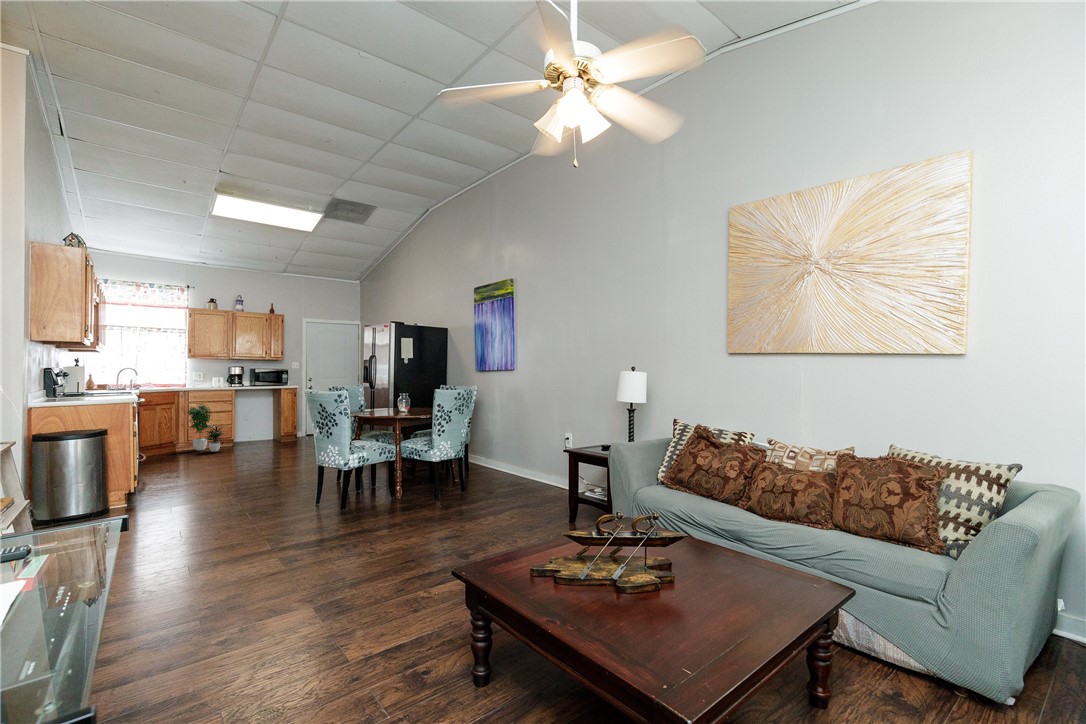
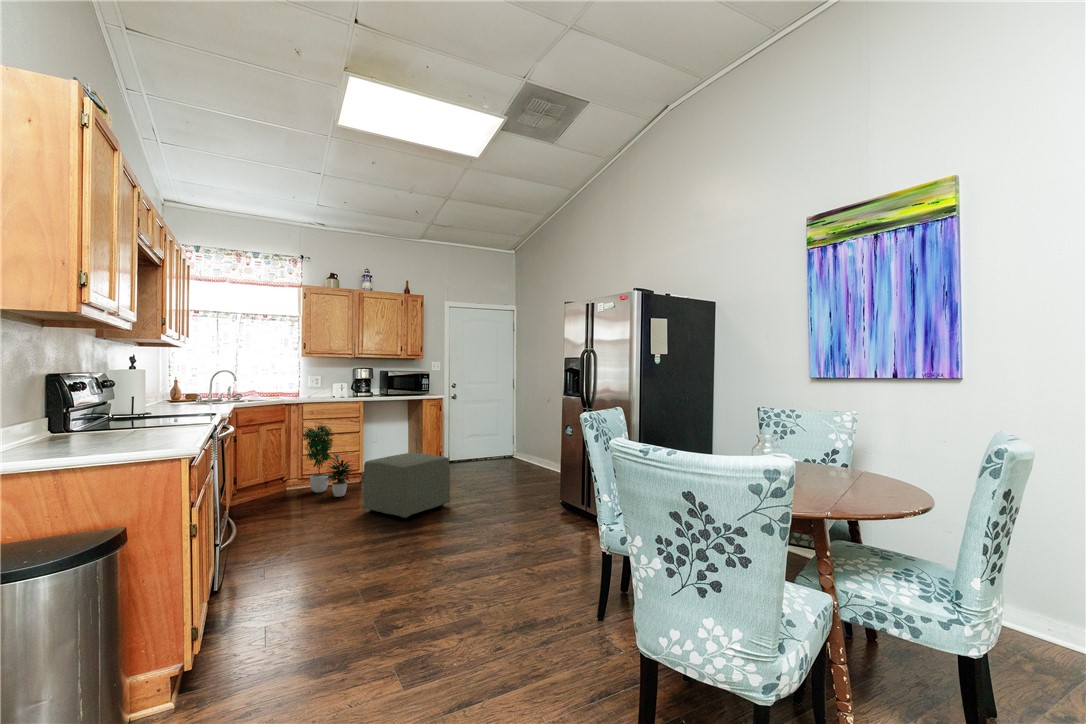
ottoman: none [230,421,290,458] -> present [364,453,450,519]

